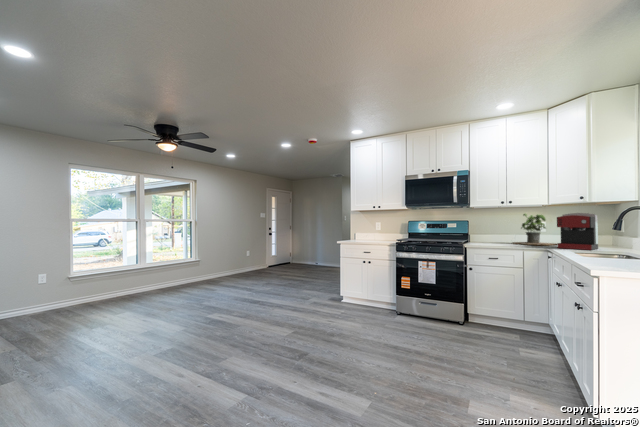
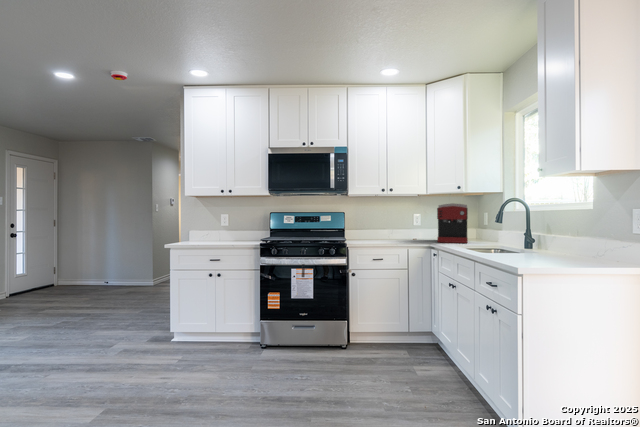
potted plant: present [512,214,557,245] -> none [389,204,430,240]

